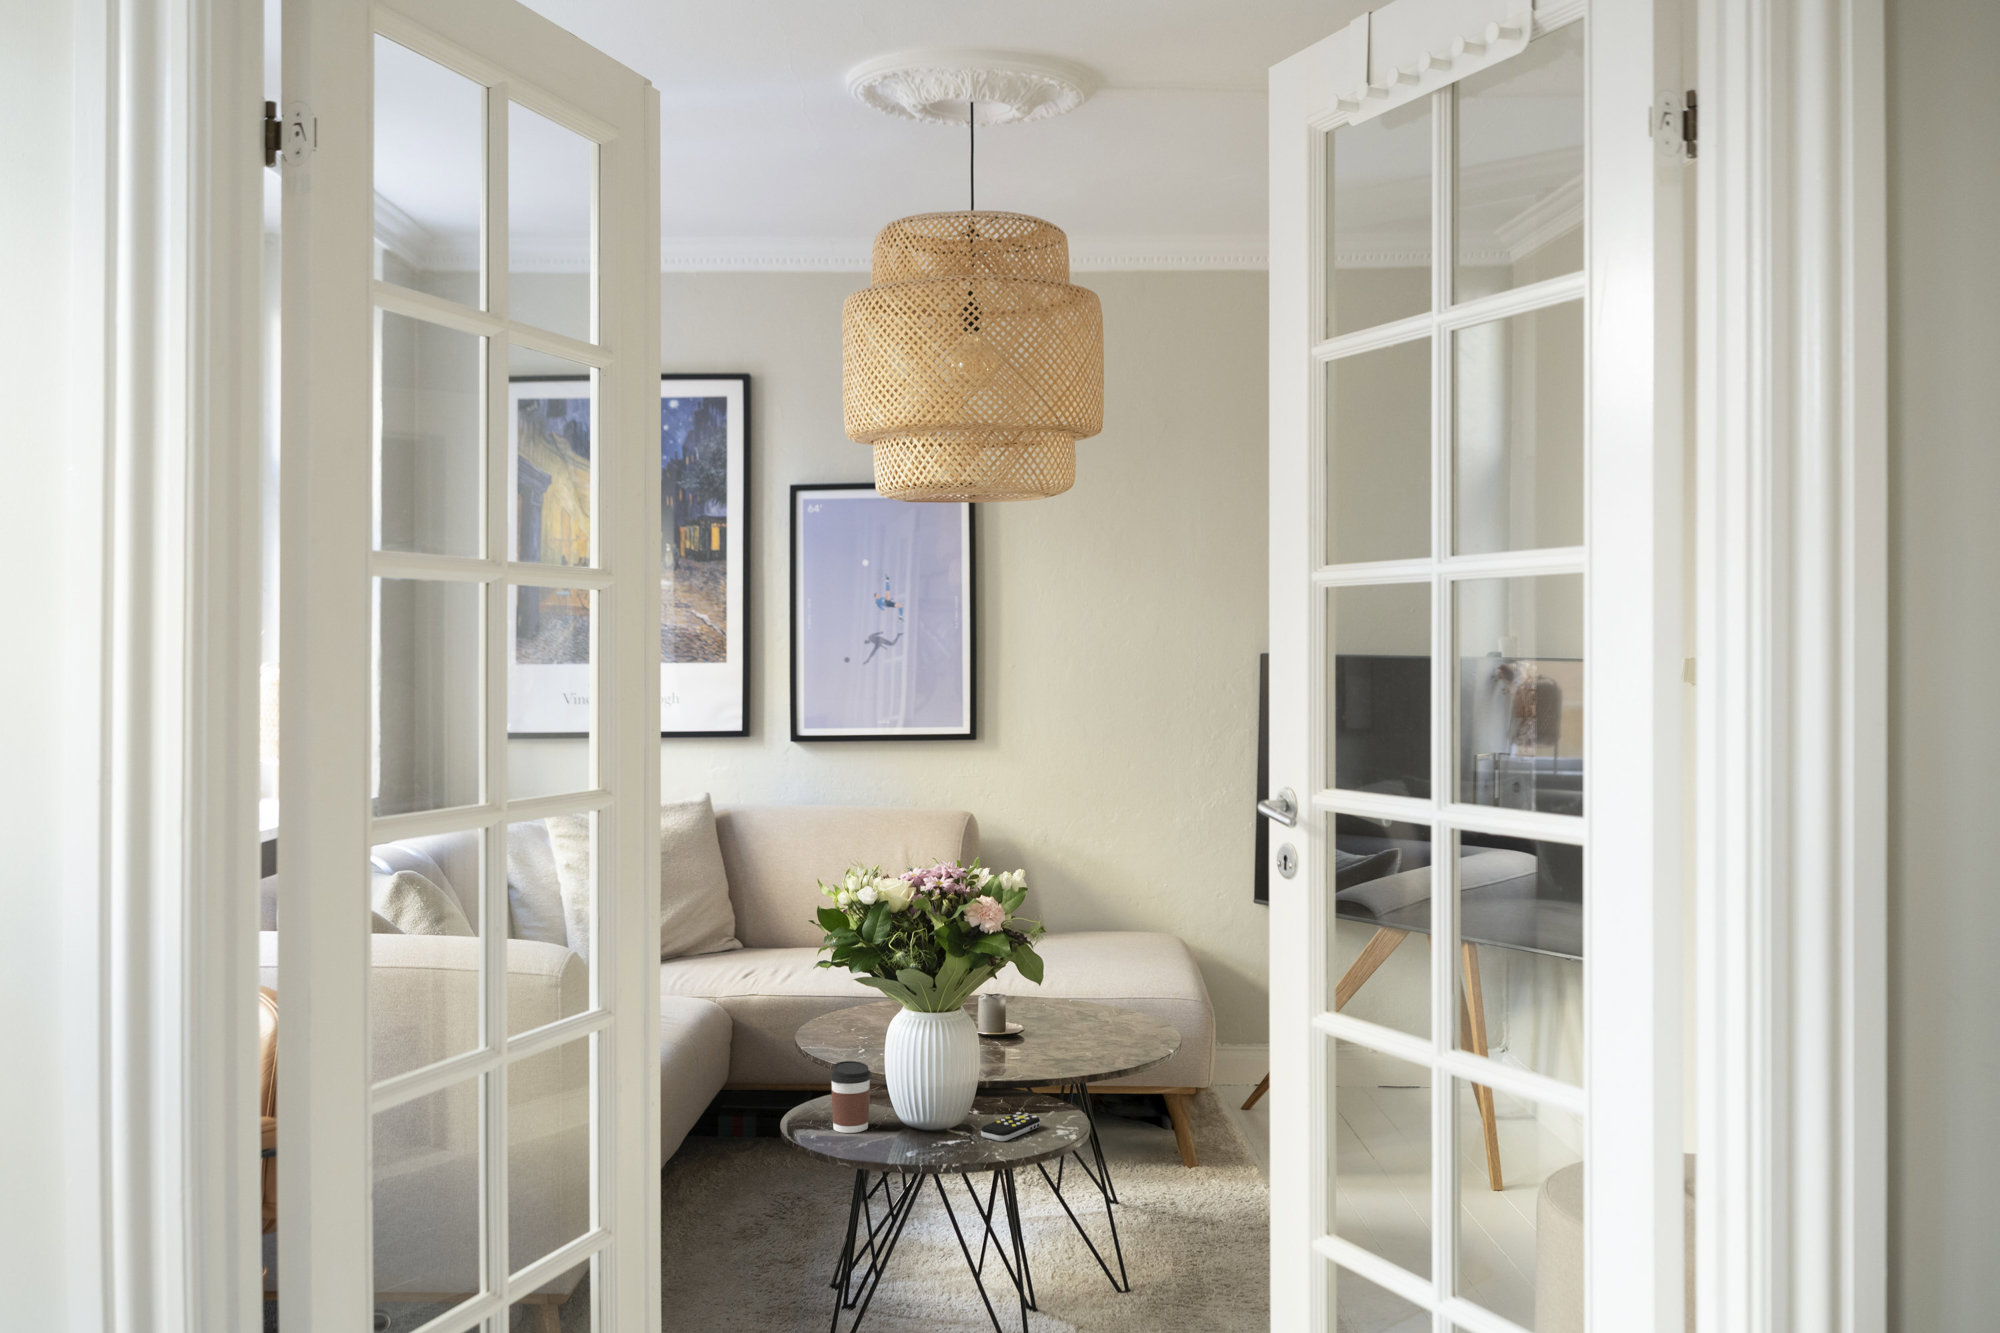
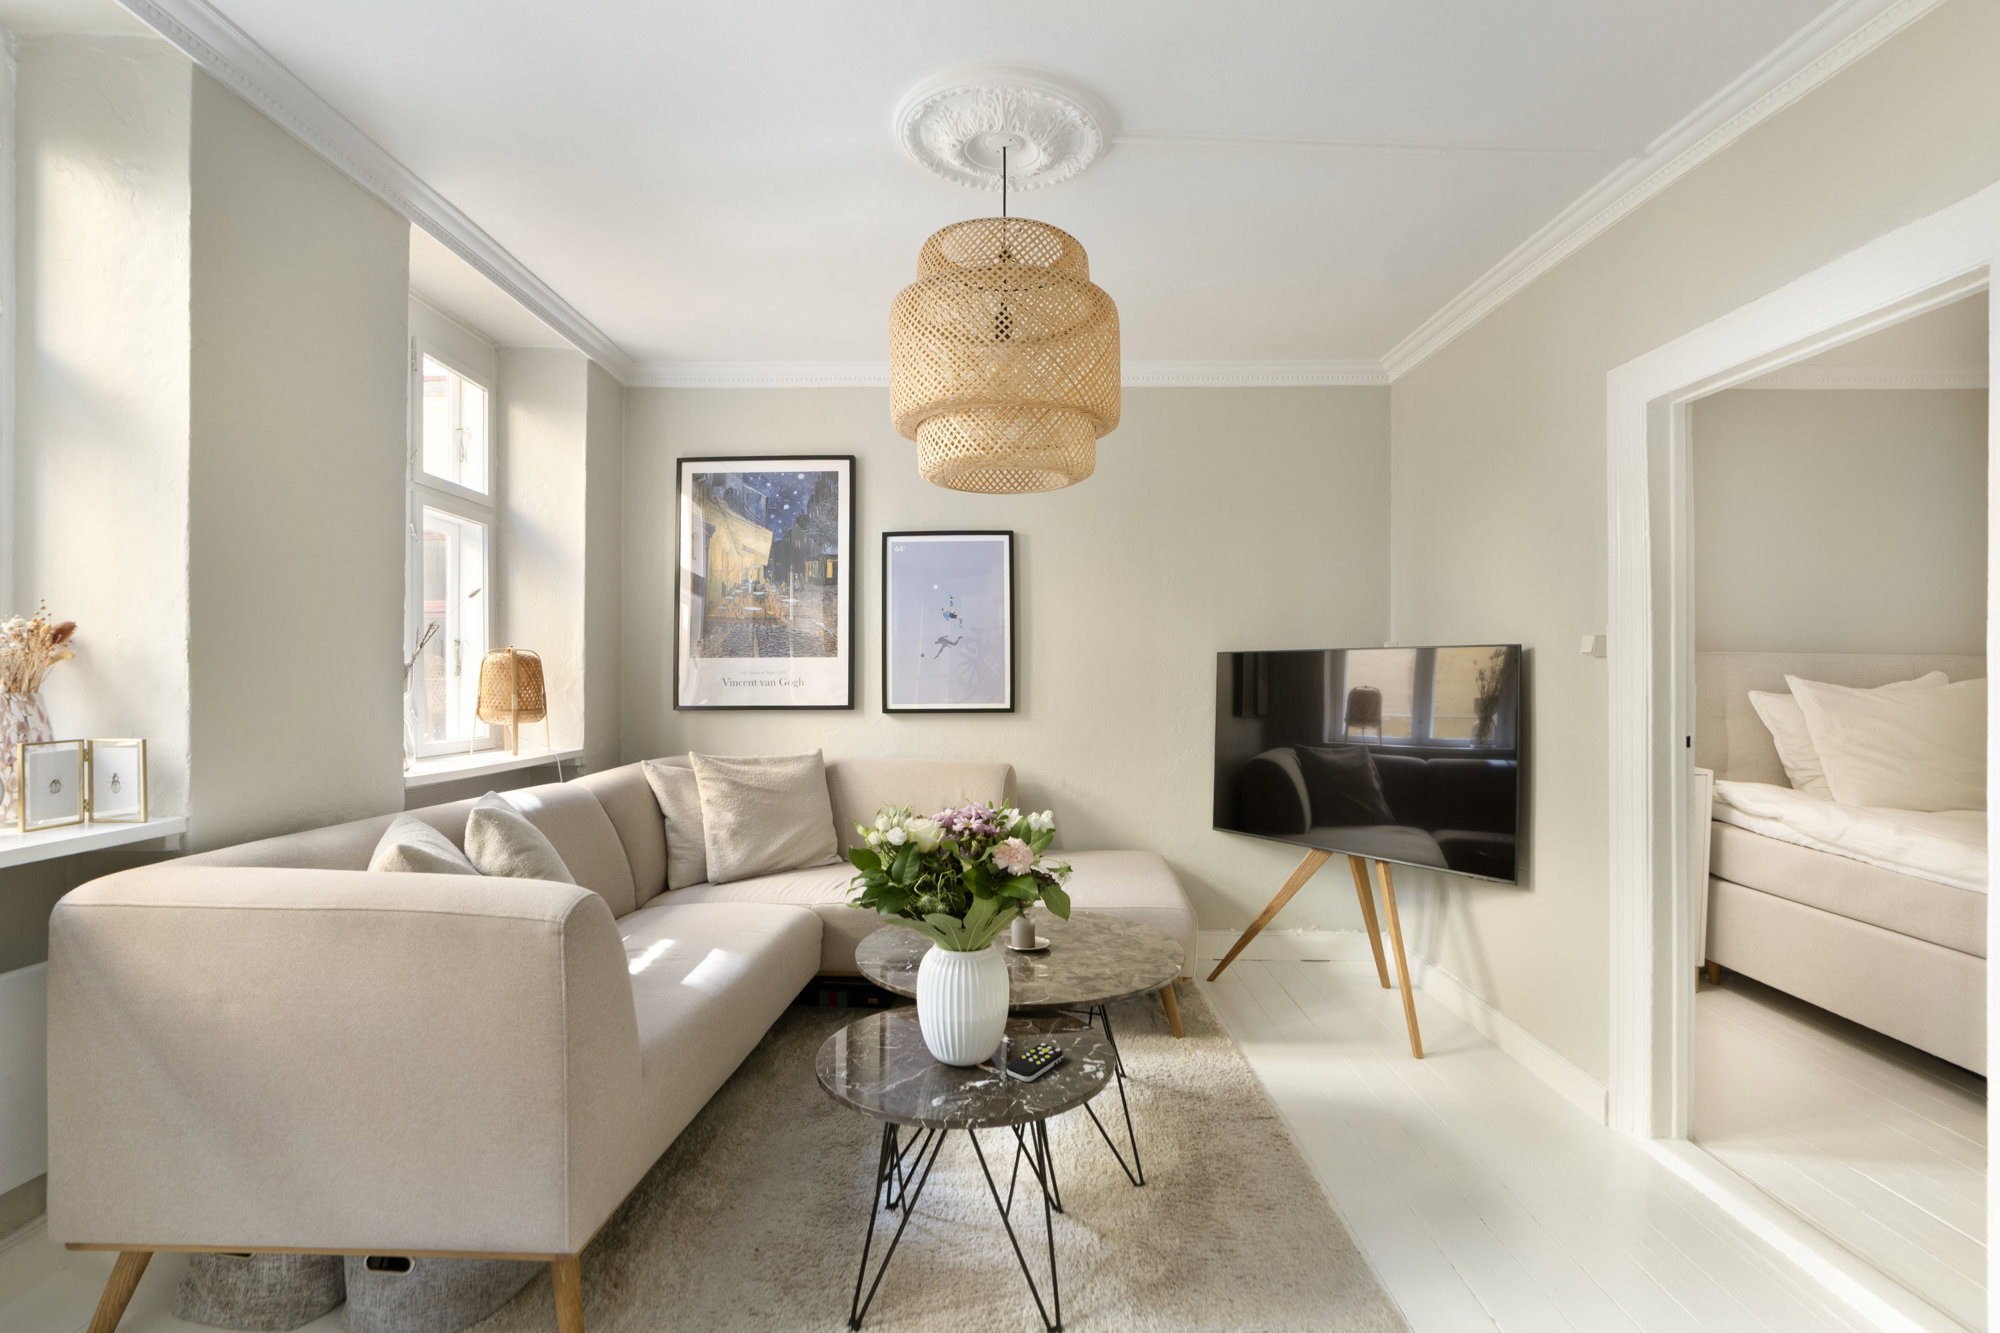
coffee cup: present [830,1061,871,1133] -> none [866,993,904,1066]

